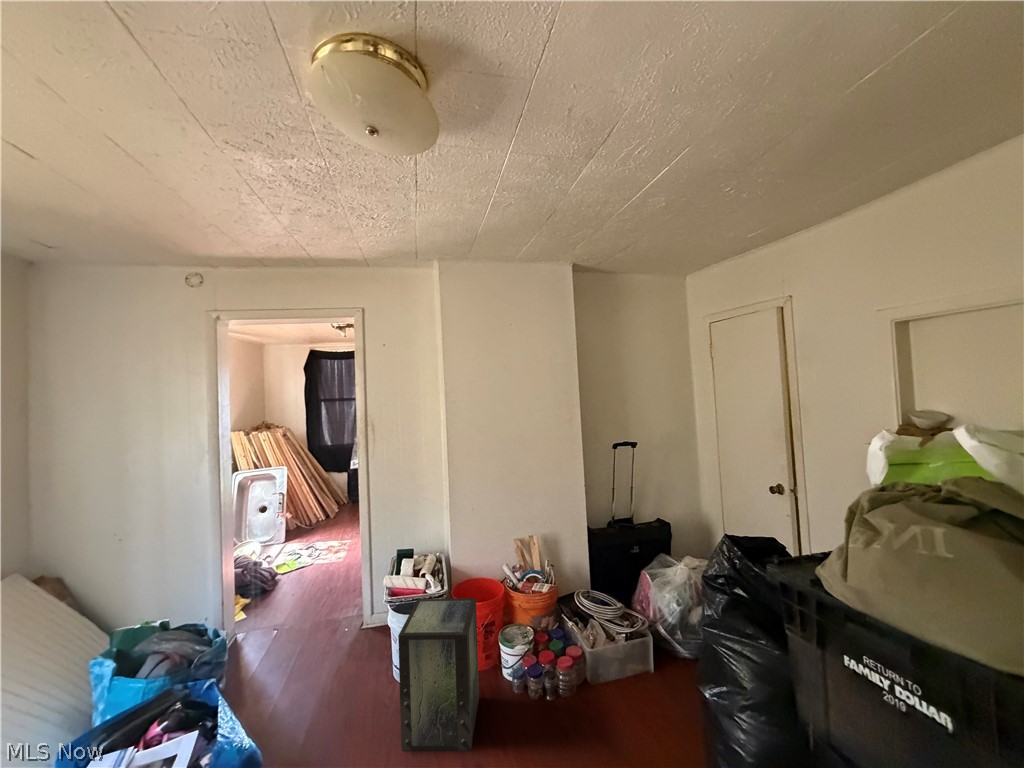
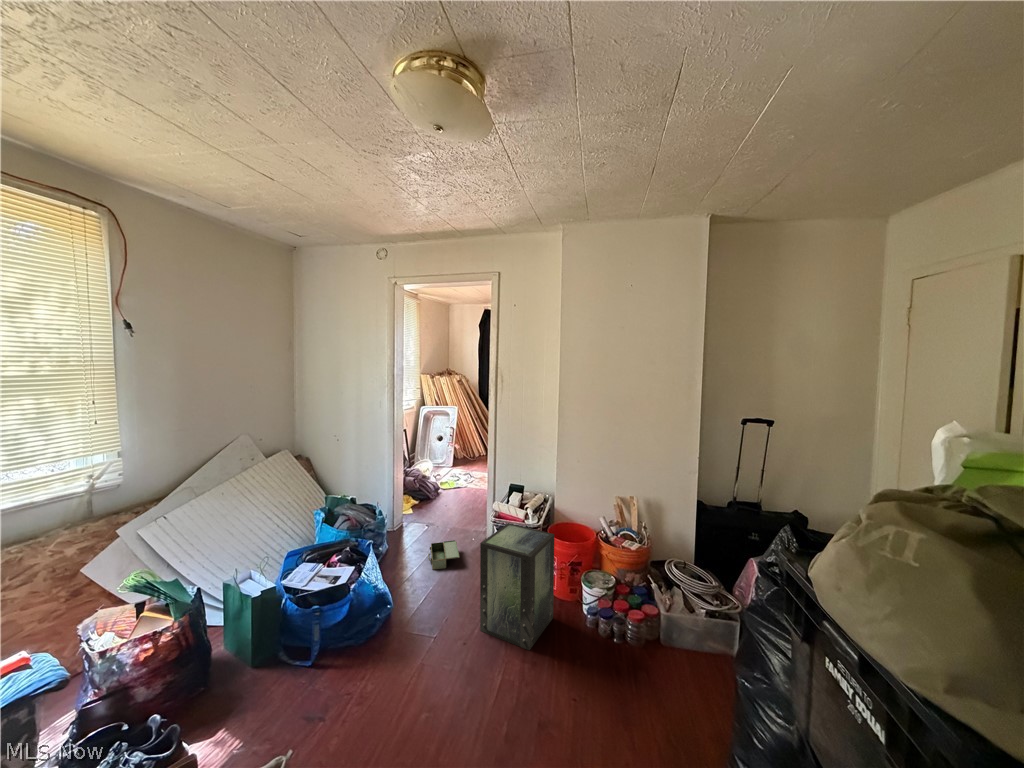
toolbox: none [292,638,340,689] -> present [428,540,459,570]

